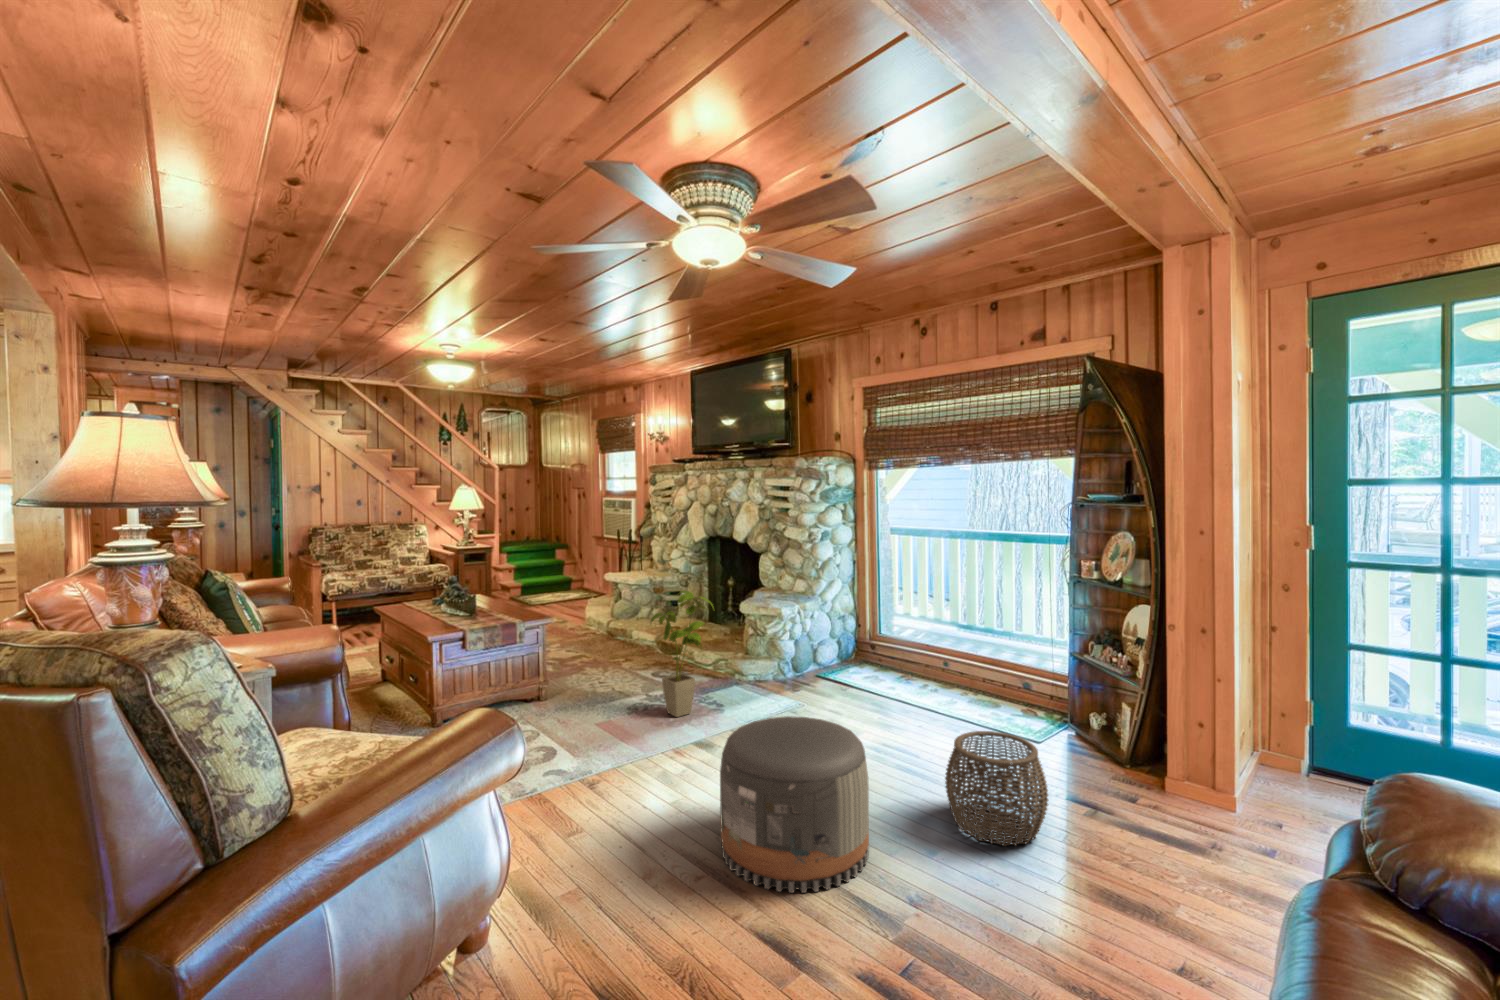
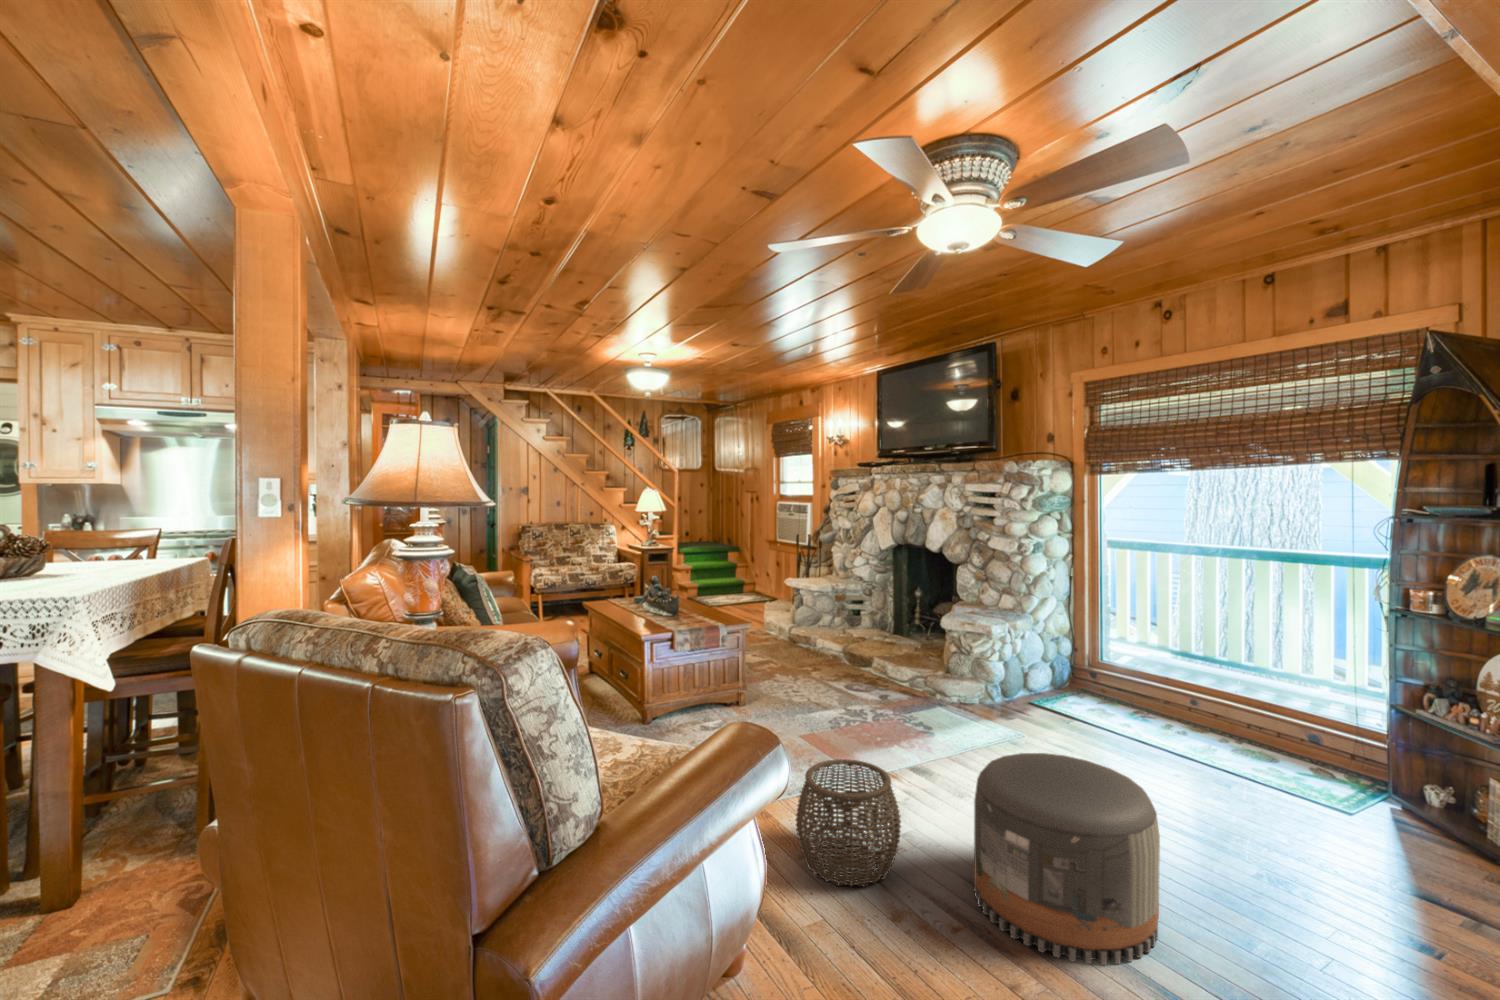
house plant: present [651,591,713,717] -> none [858,603,929,736]
woven basket: present [945,731,1048,846] -> present [796,759,901,887]

